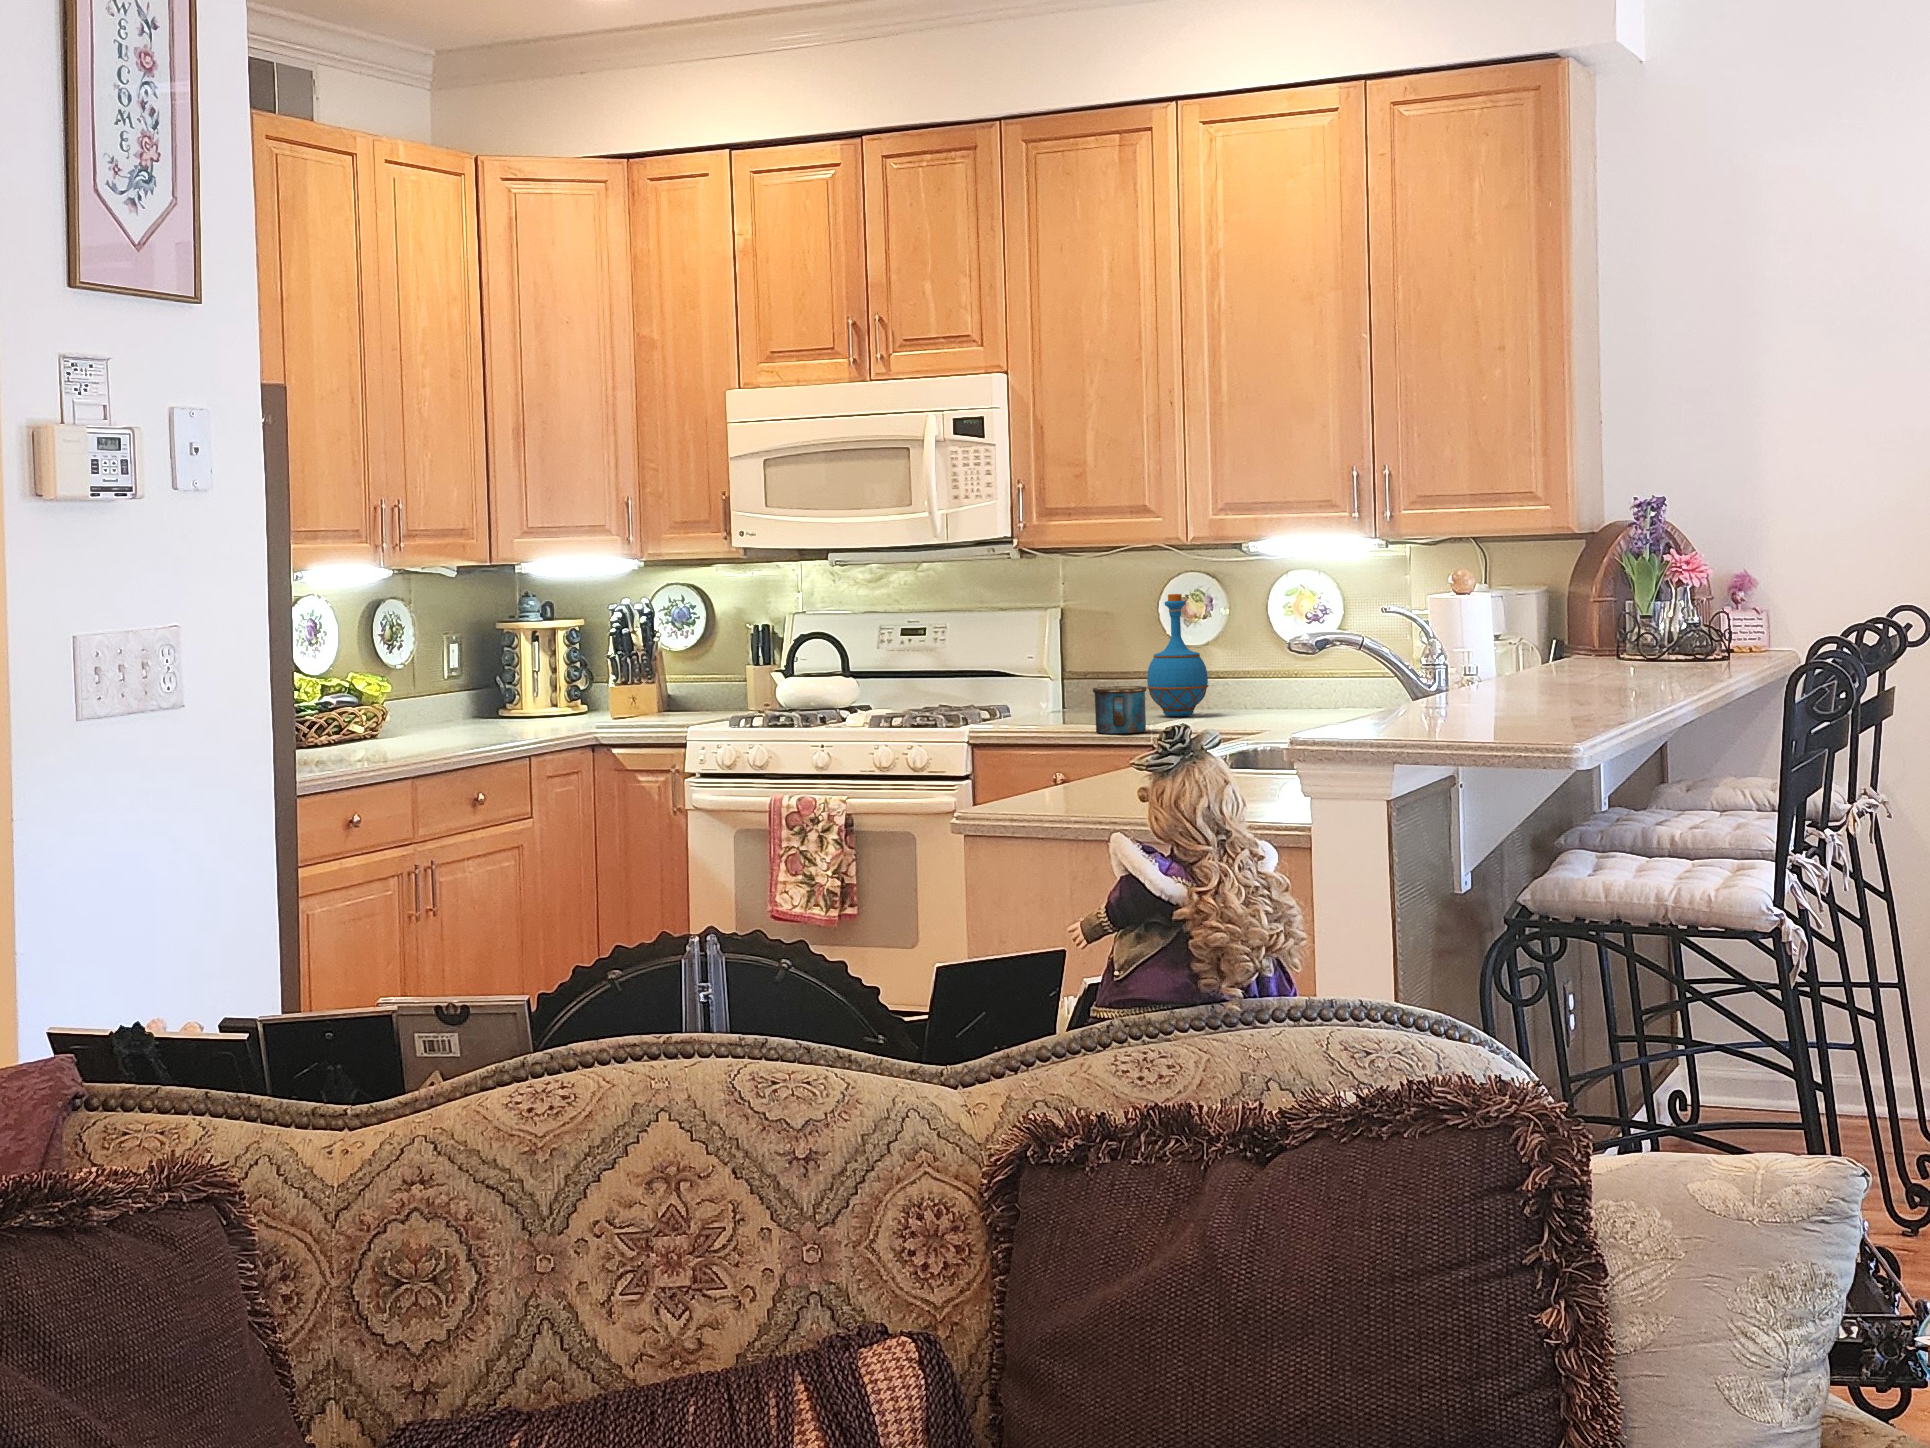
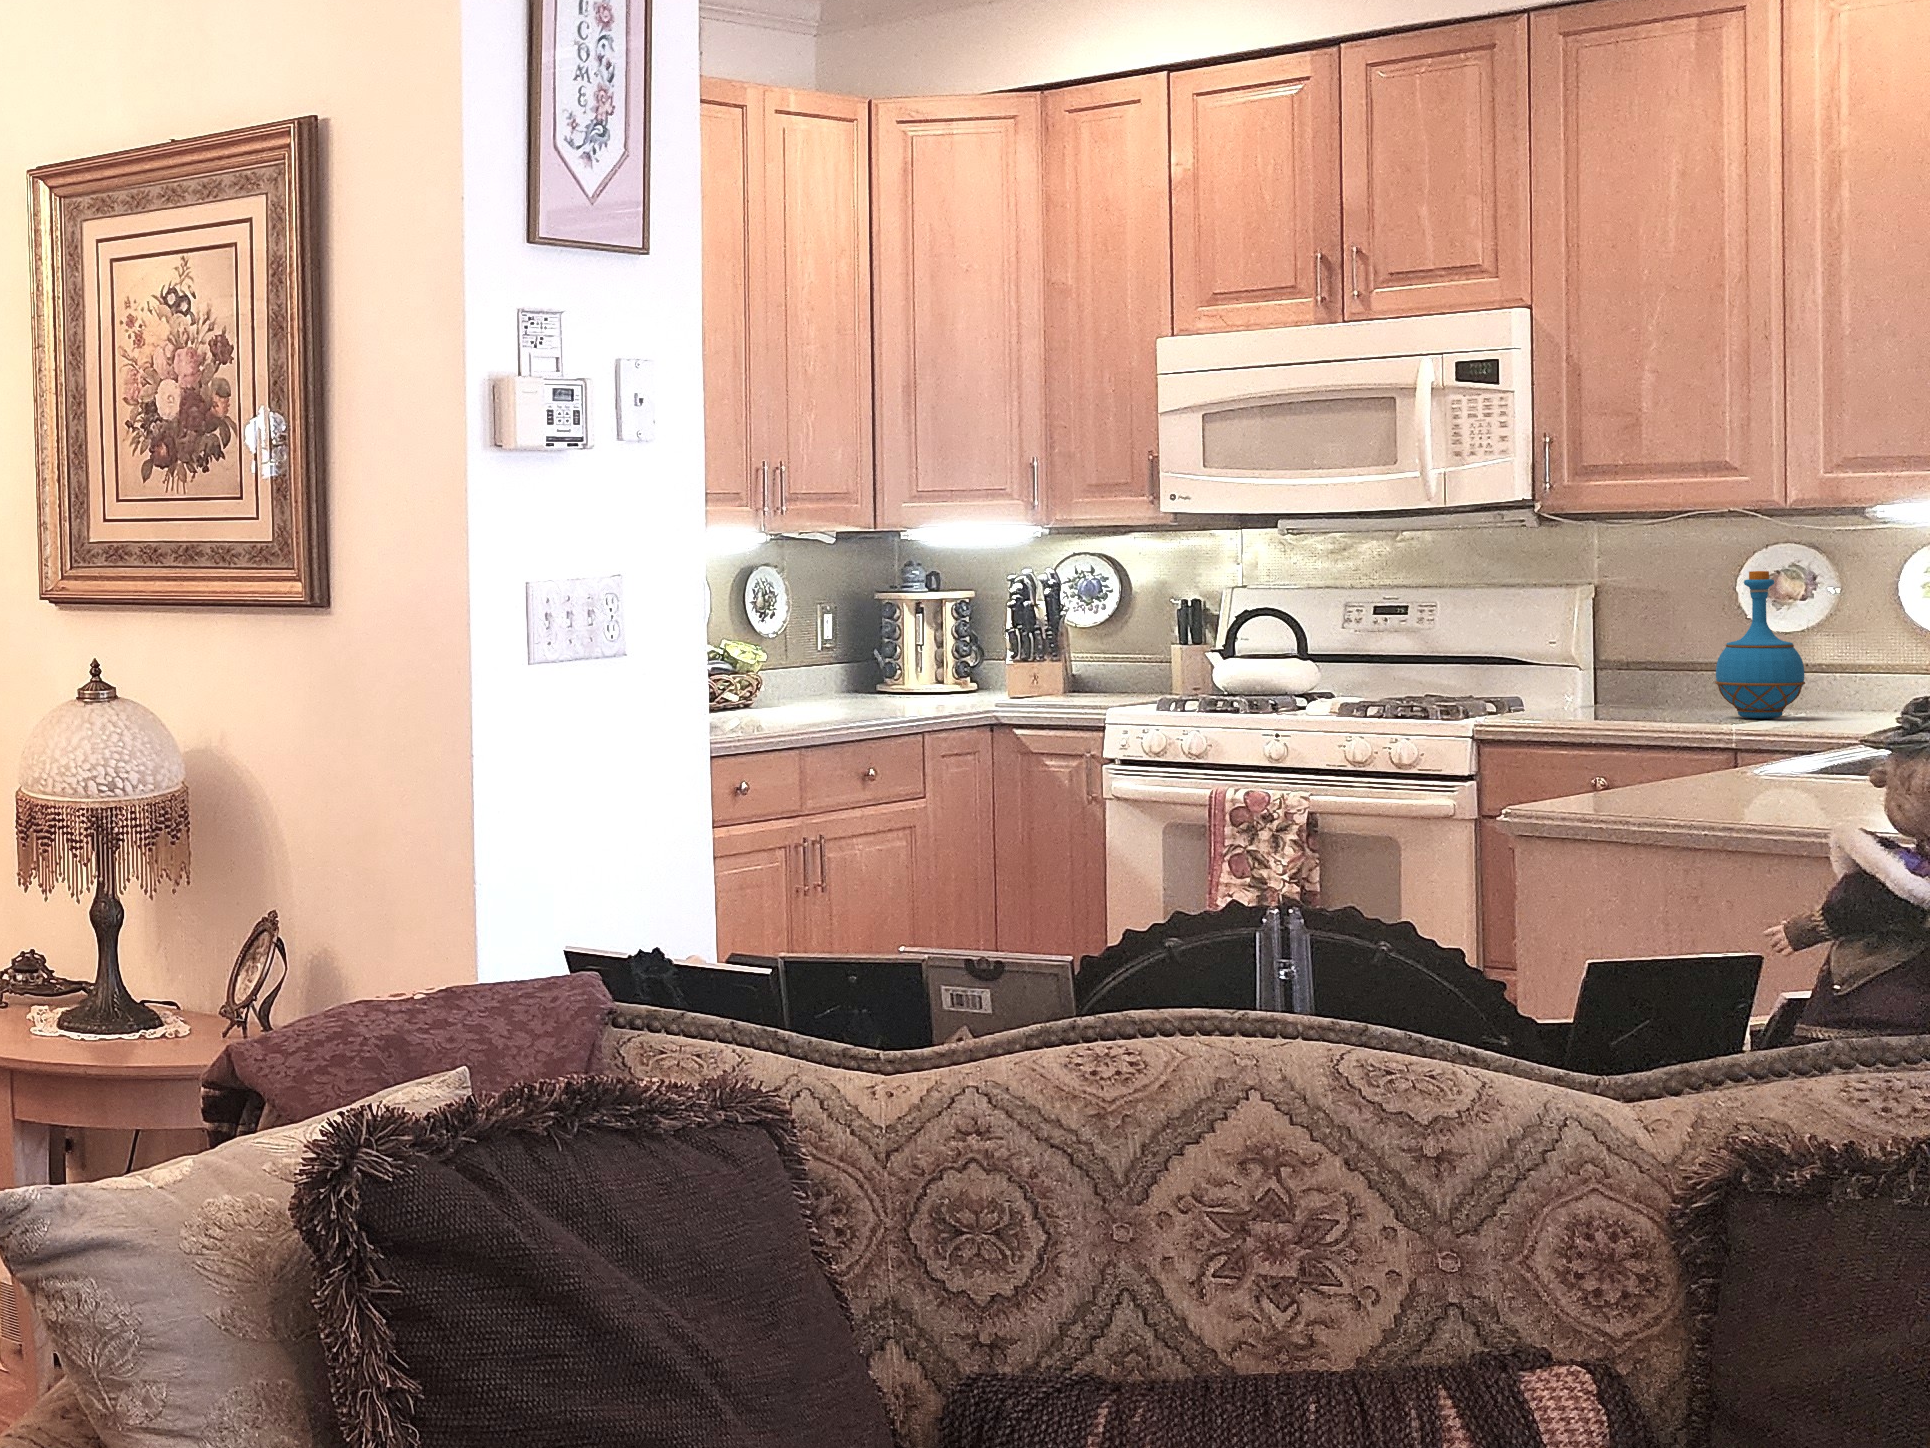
mug: present [1093,686,1147,734] -> none [1647,679,1725,734]

